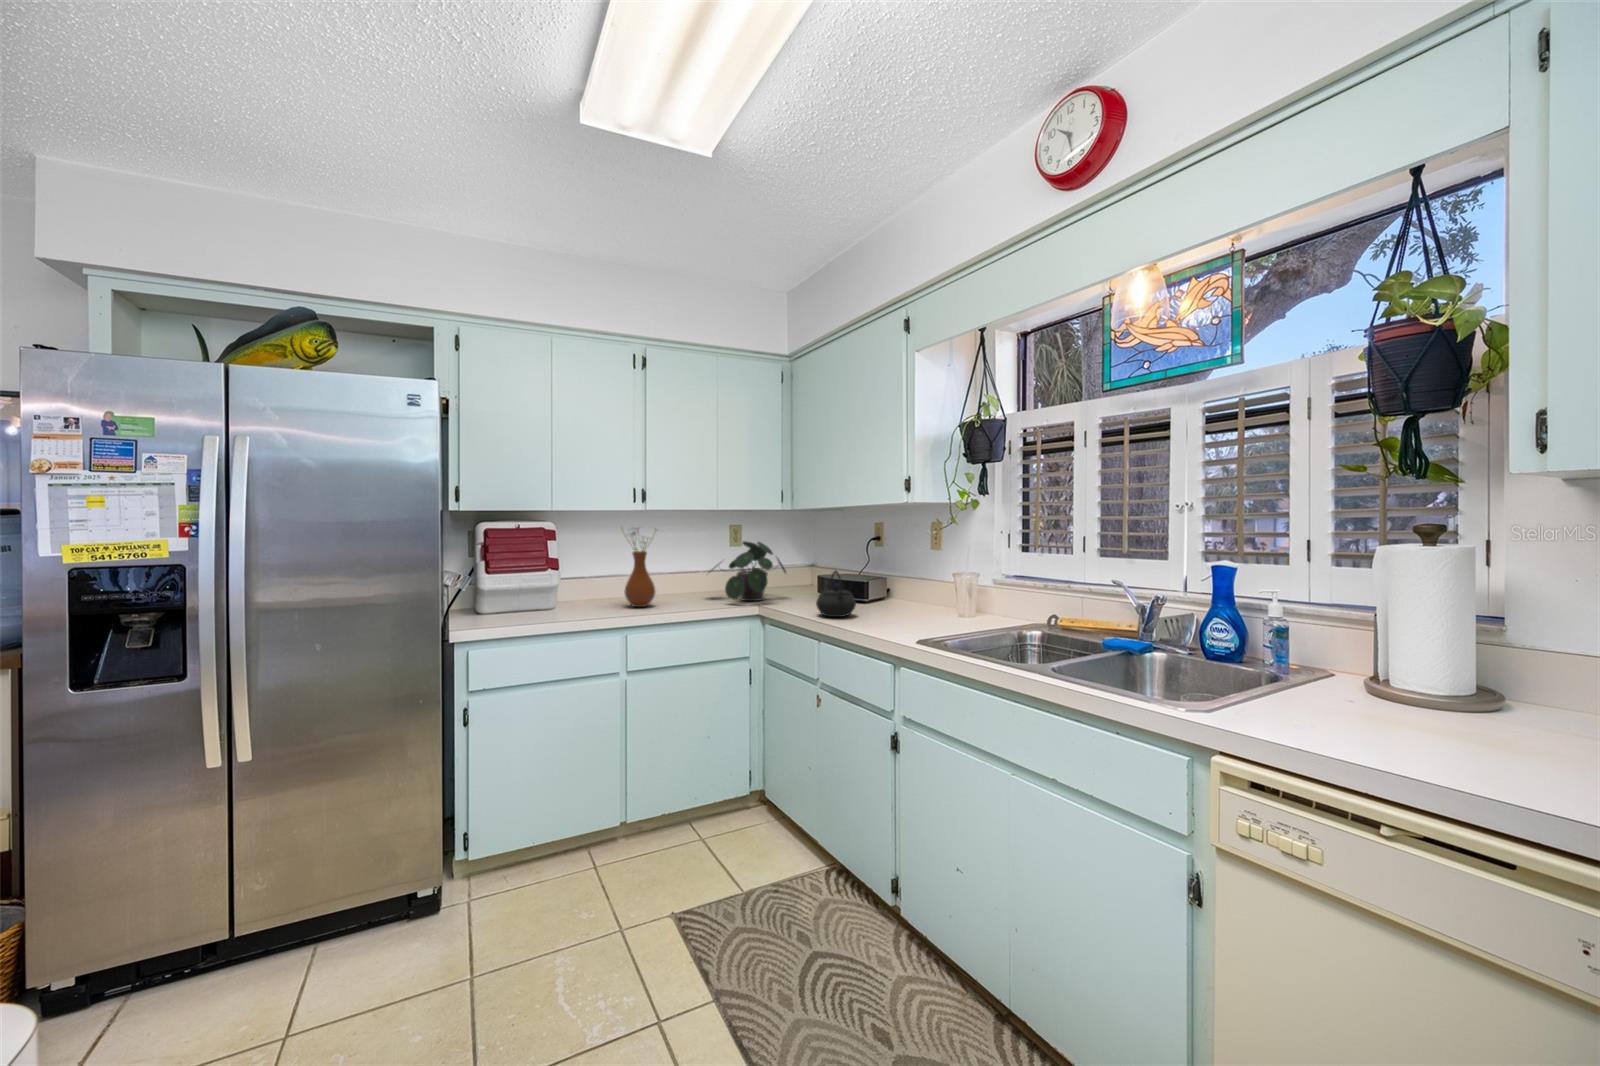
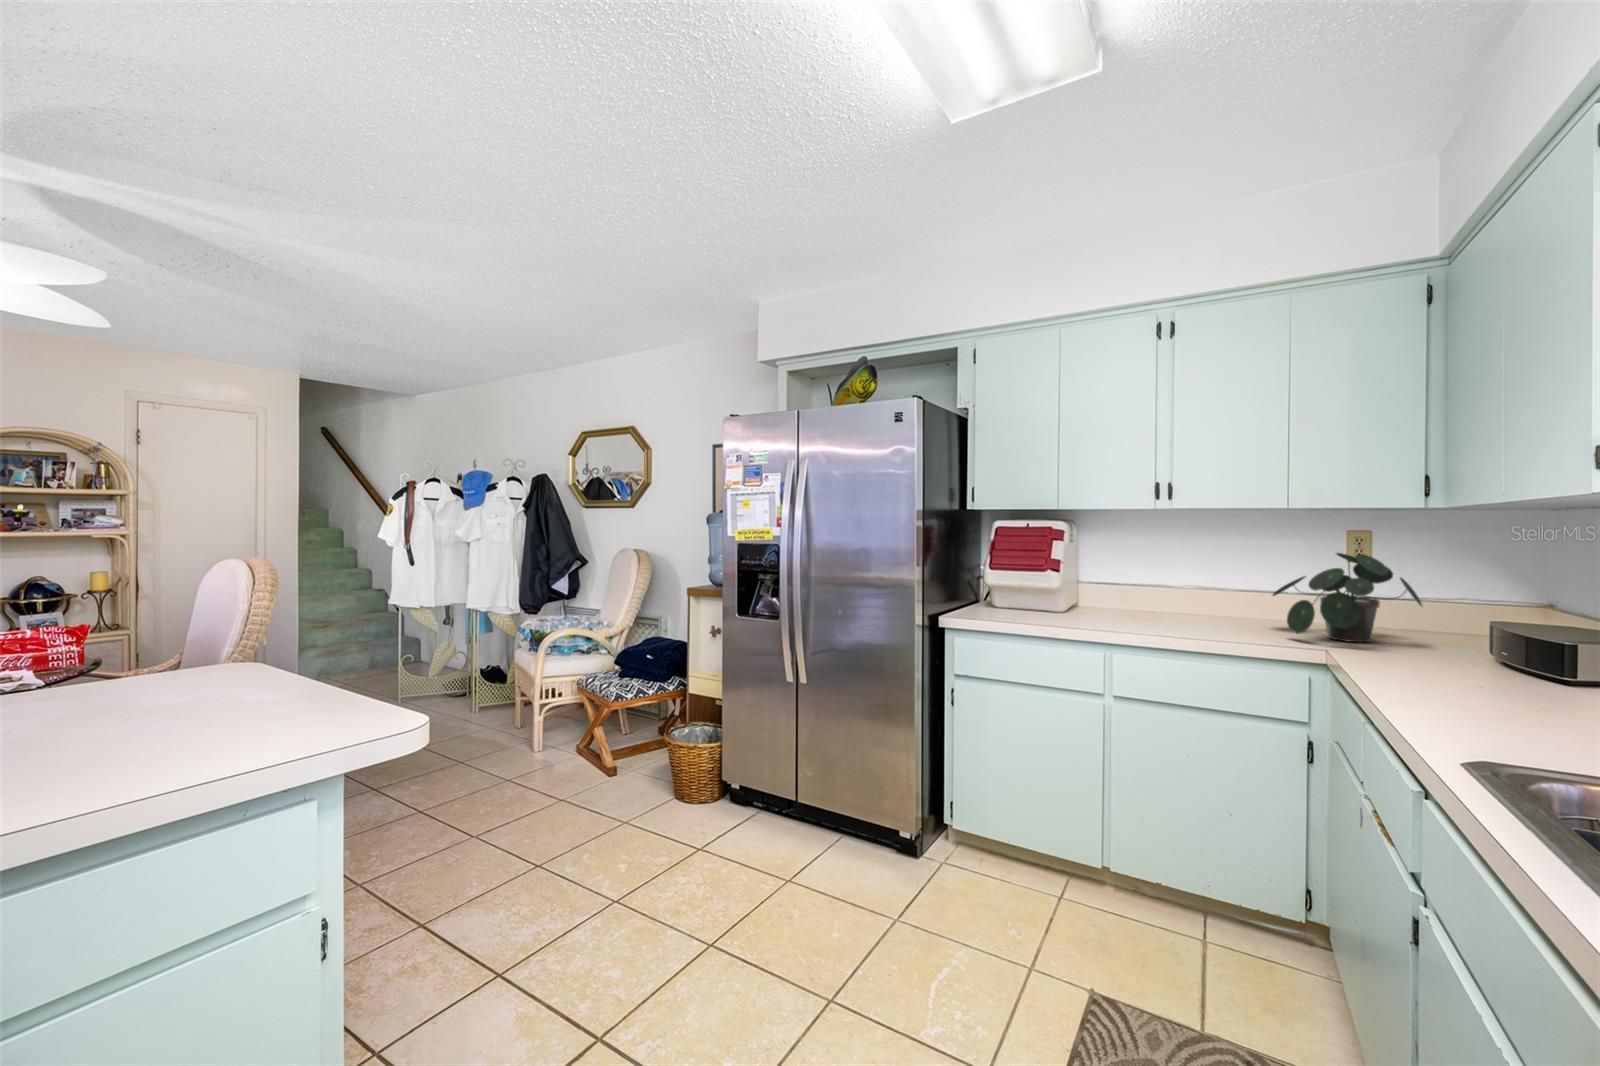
vase: present [619,526,656,607] -> none [1127,524,1197,624]
kettle: present [816,571,856,617] -> none [1416,608,1514,690]

